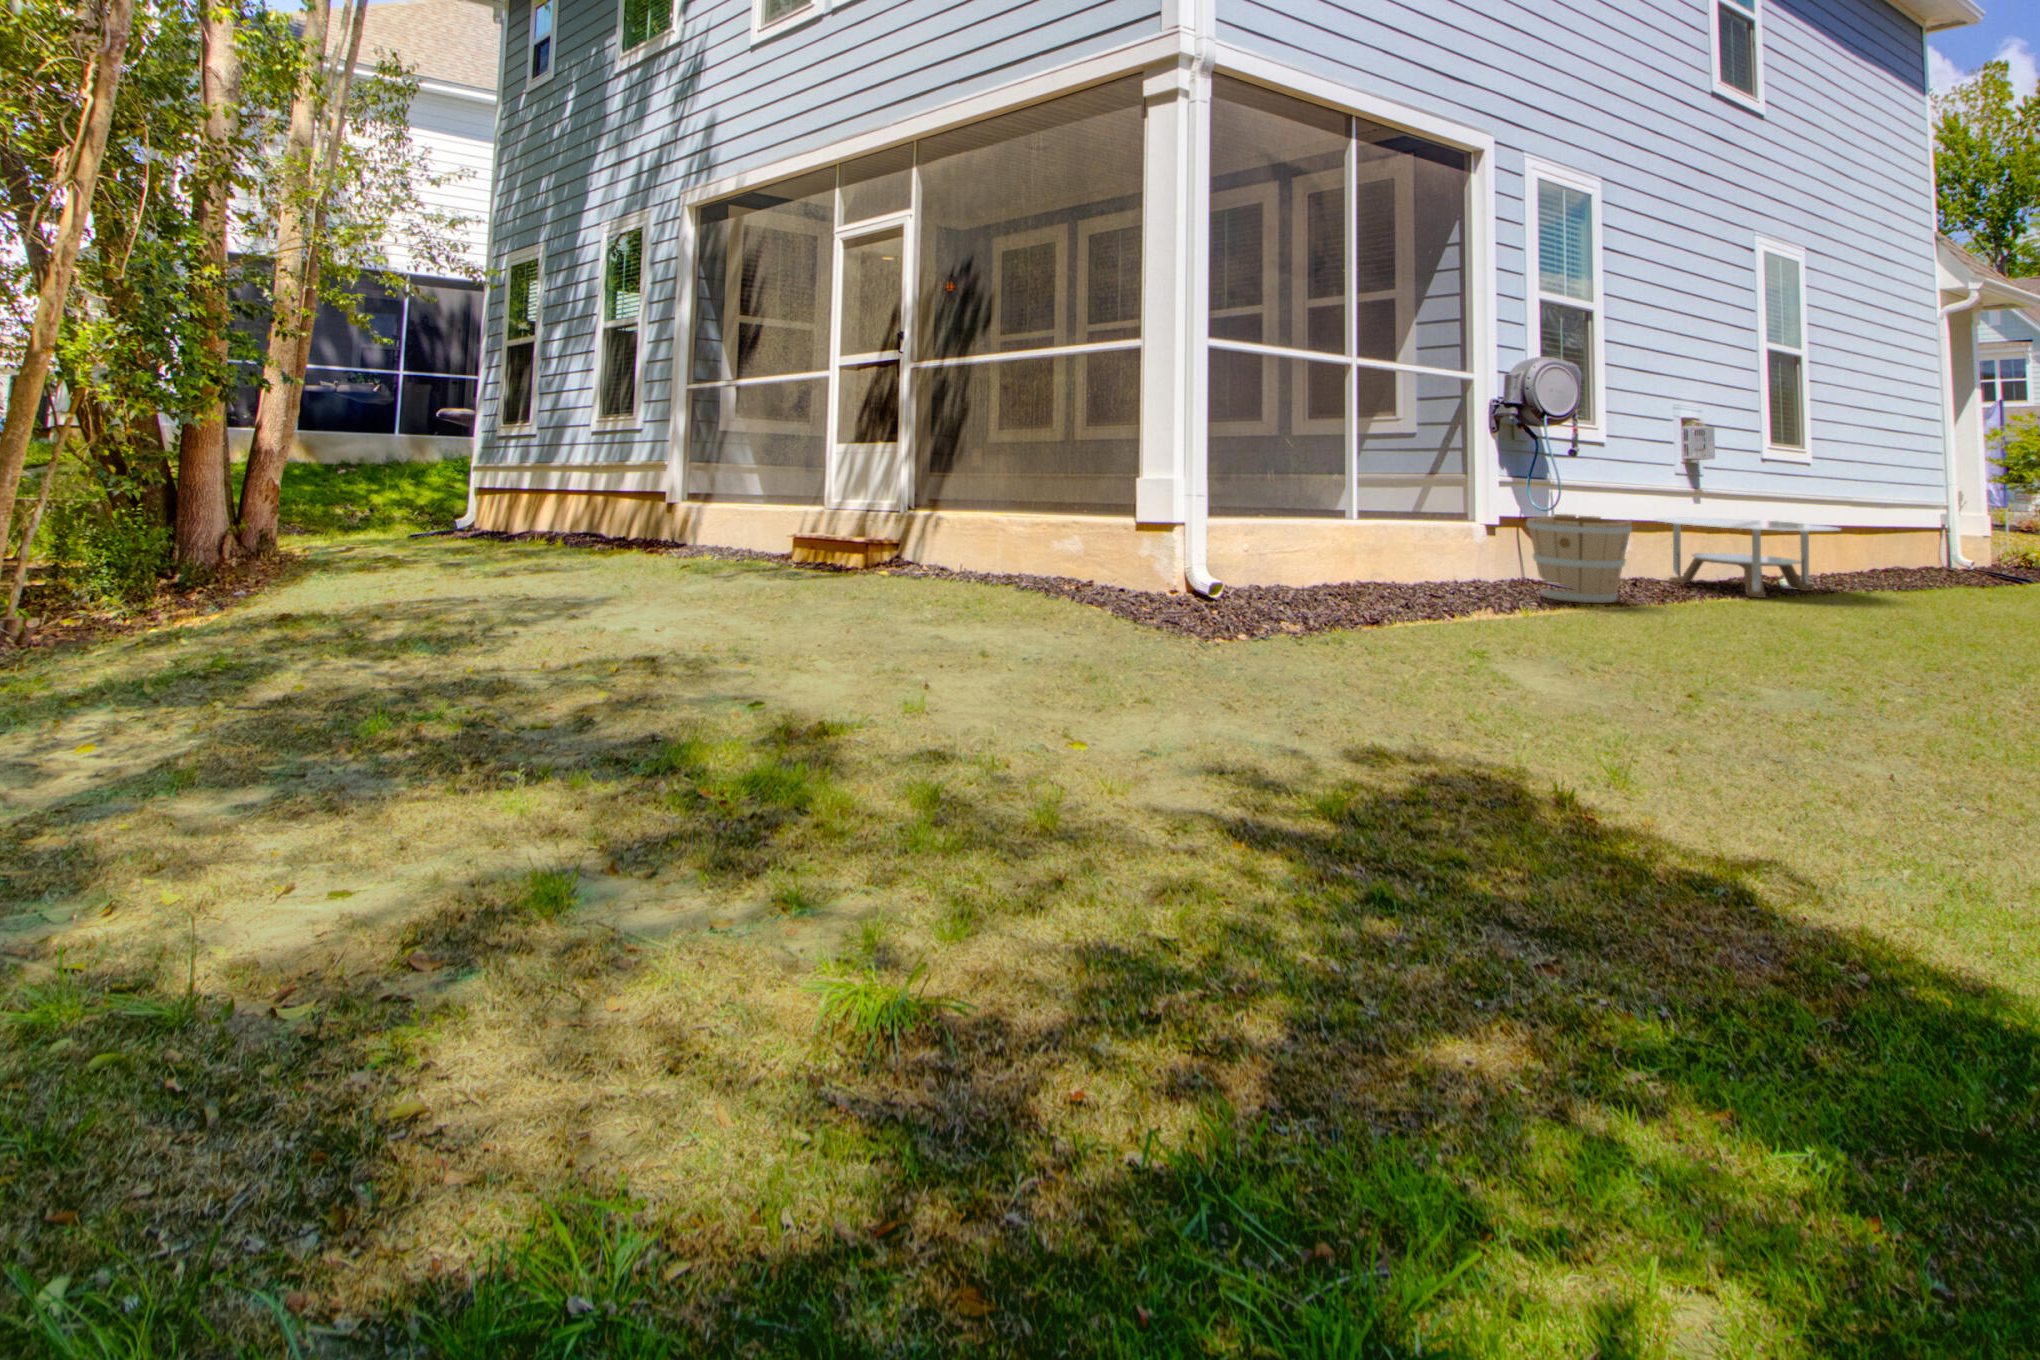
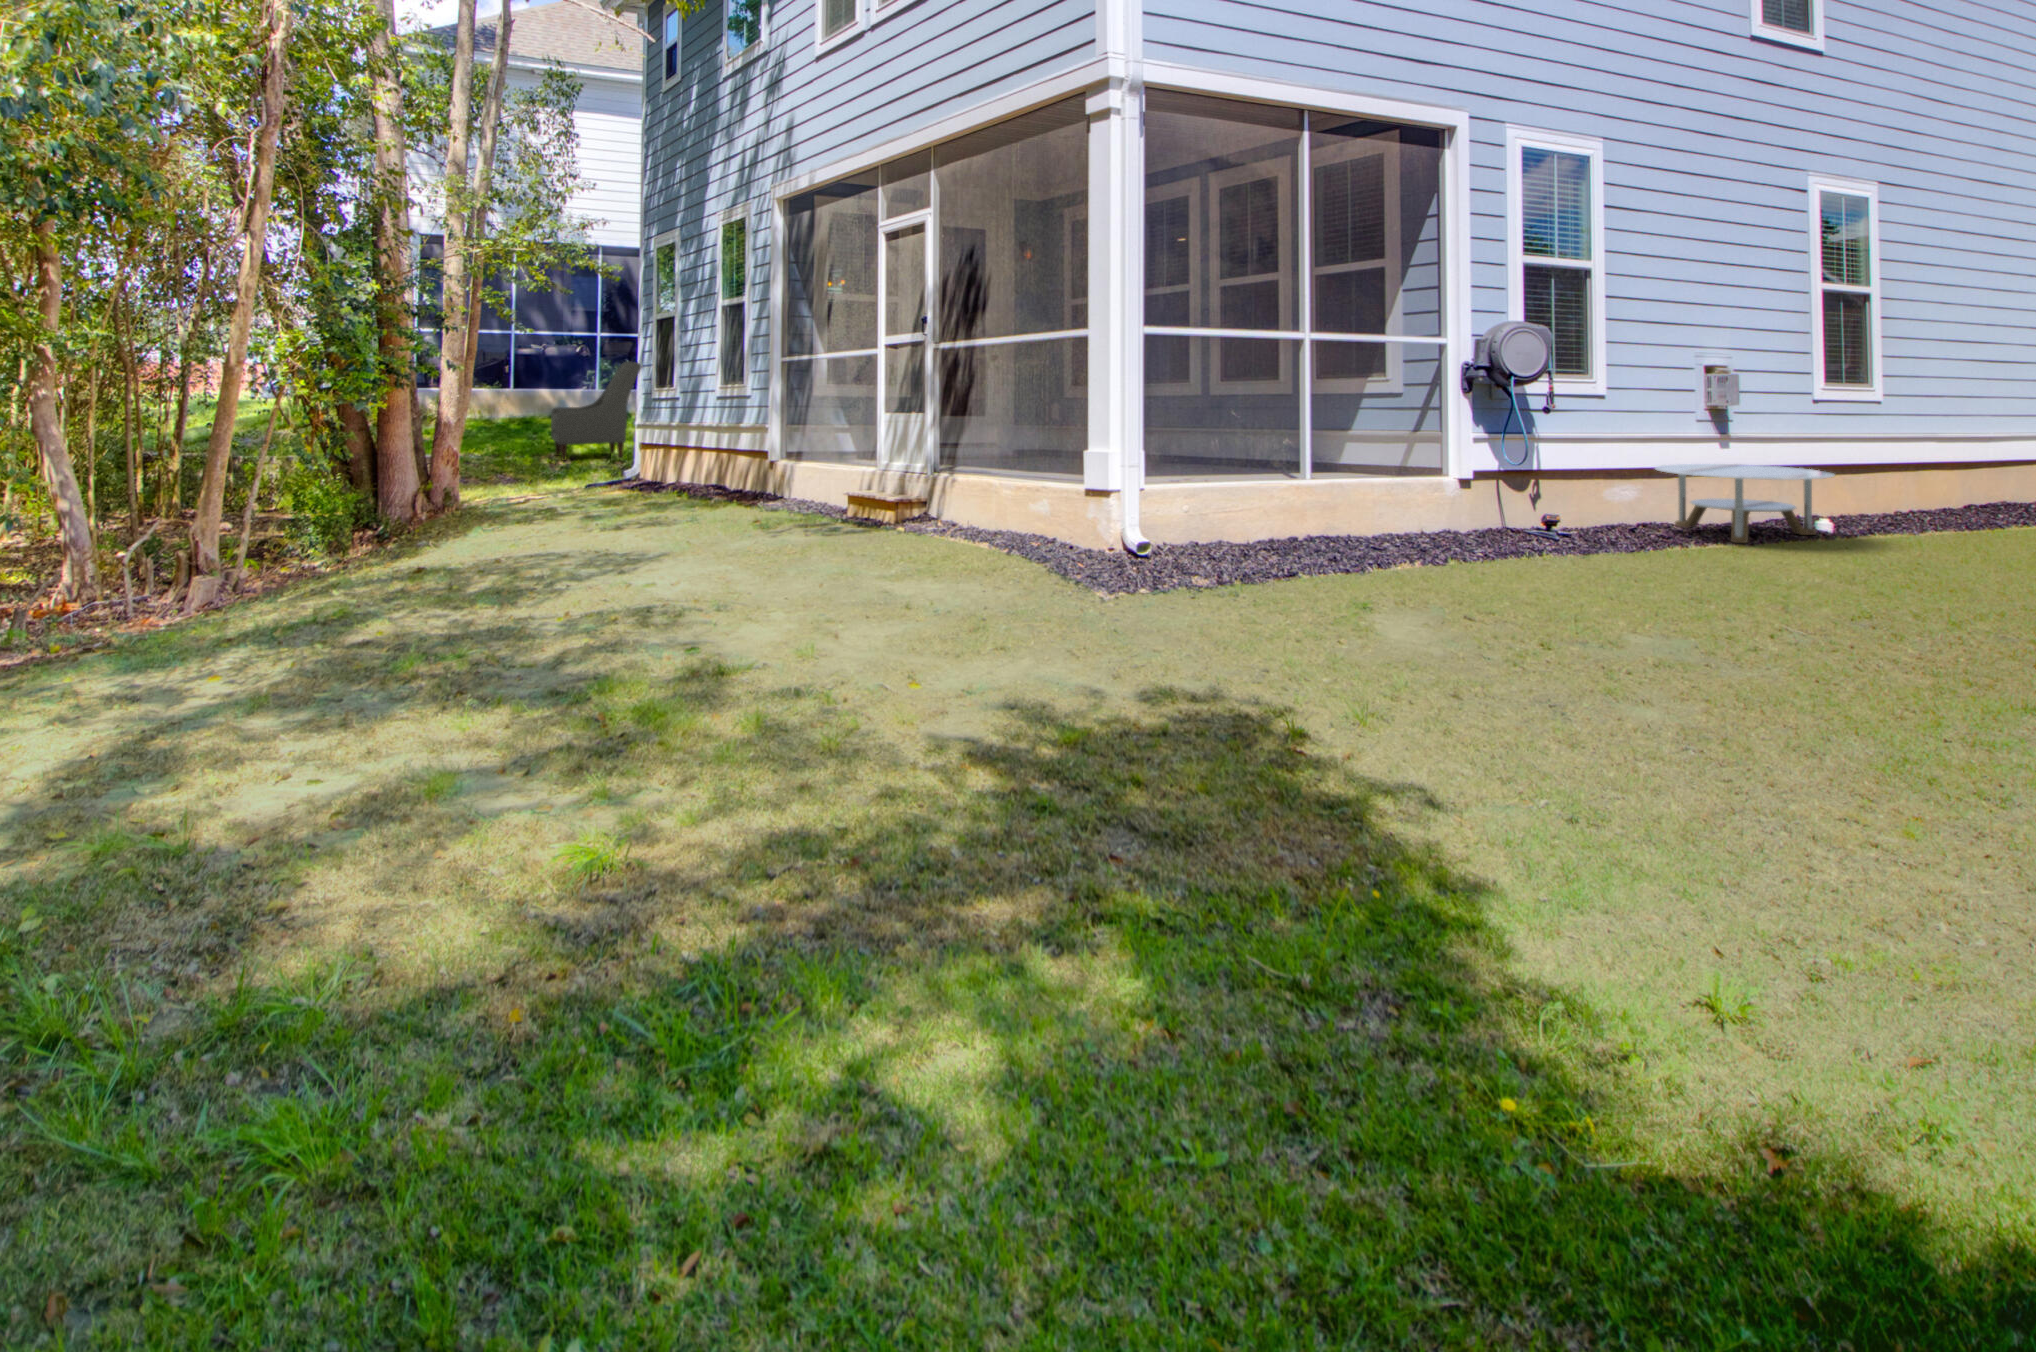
chair: none [377,392,494,503] -> present [551,362,641,460]
wooden bucket: present [1526,514,1632,603] -> none [1495,467,1592,551]

